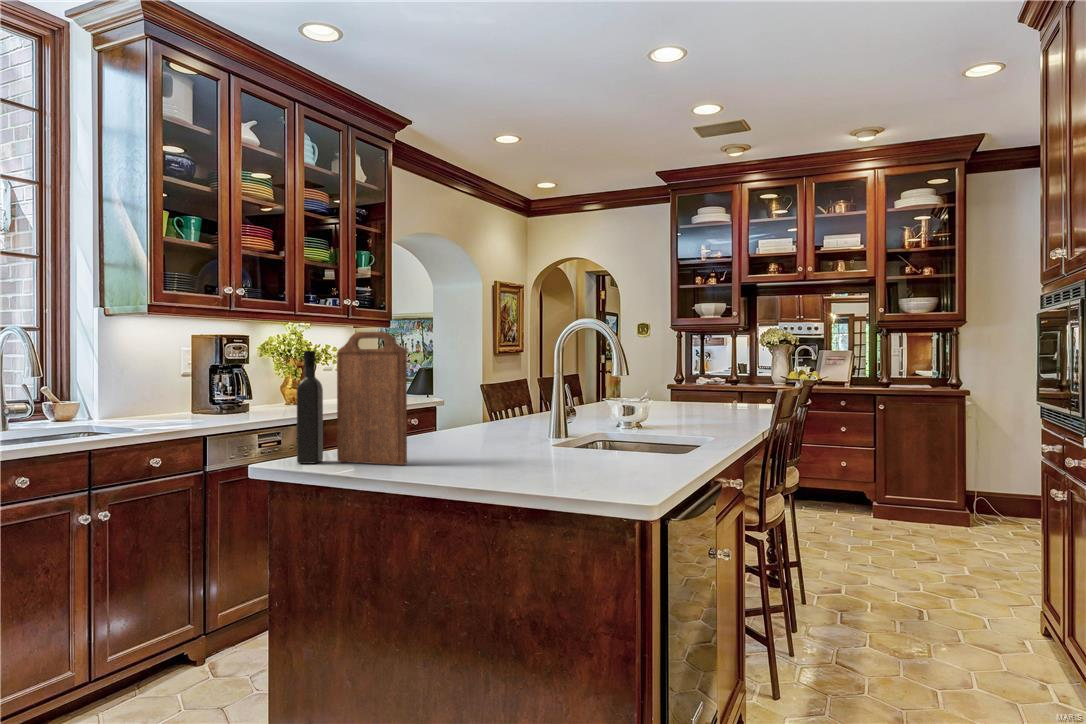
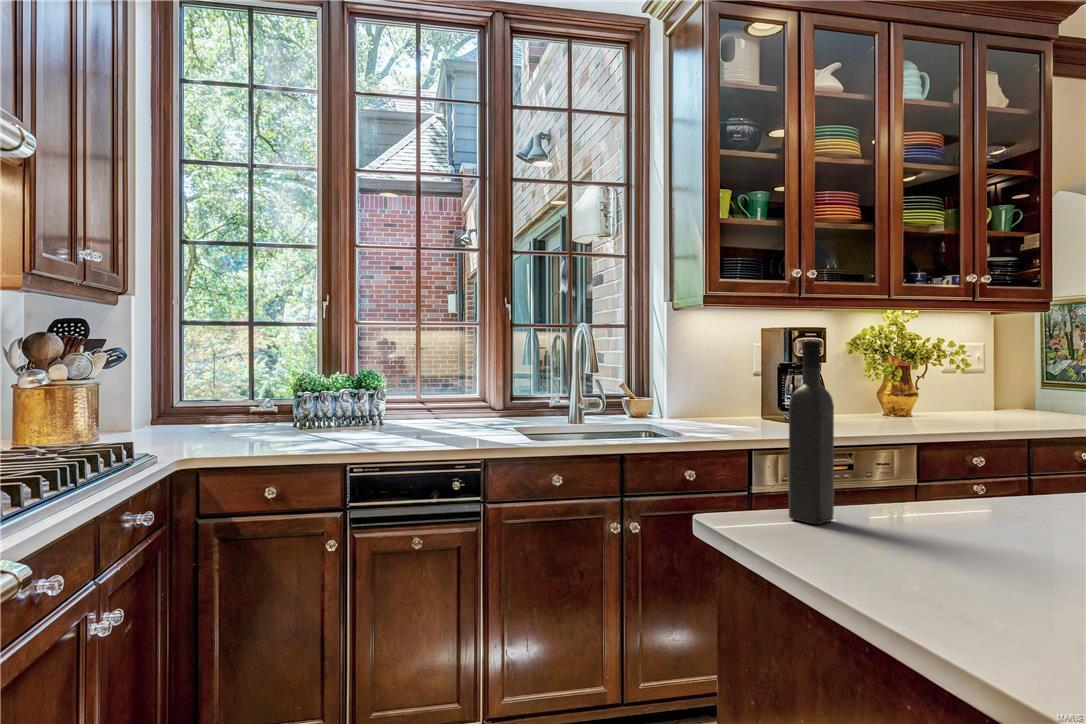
cutting board: present [337,332,407,465] -> none [853,303,983,566]

